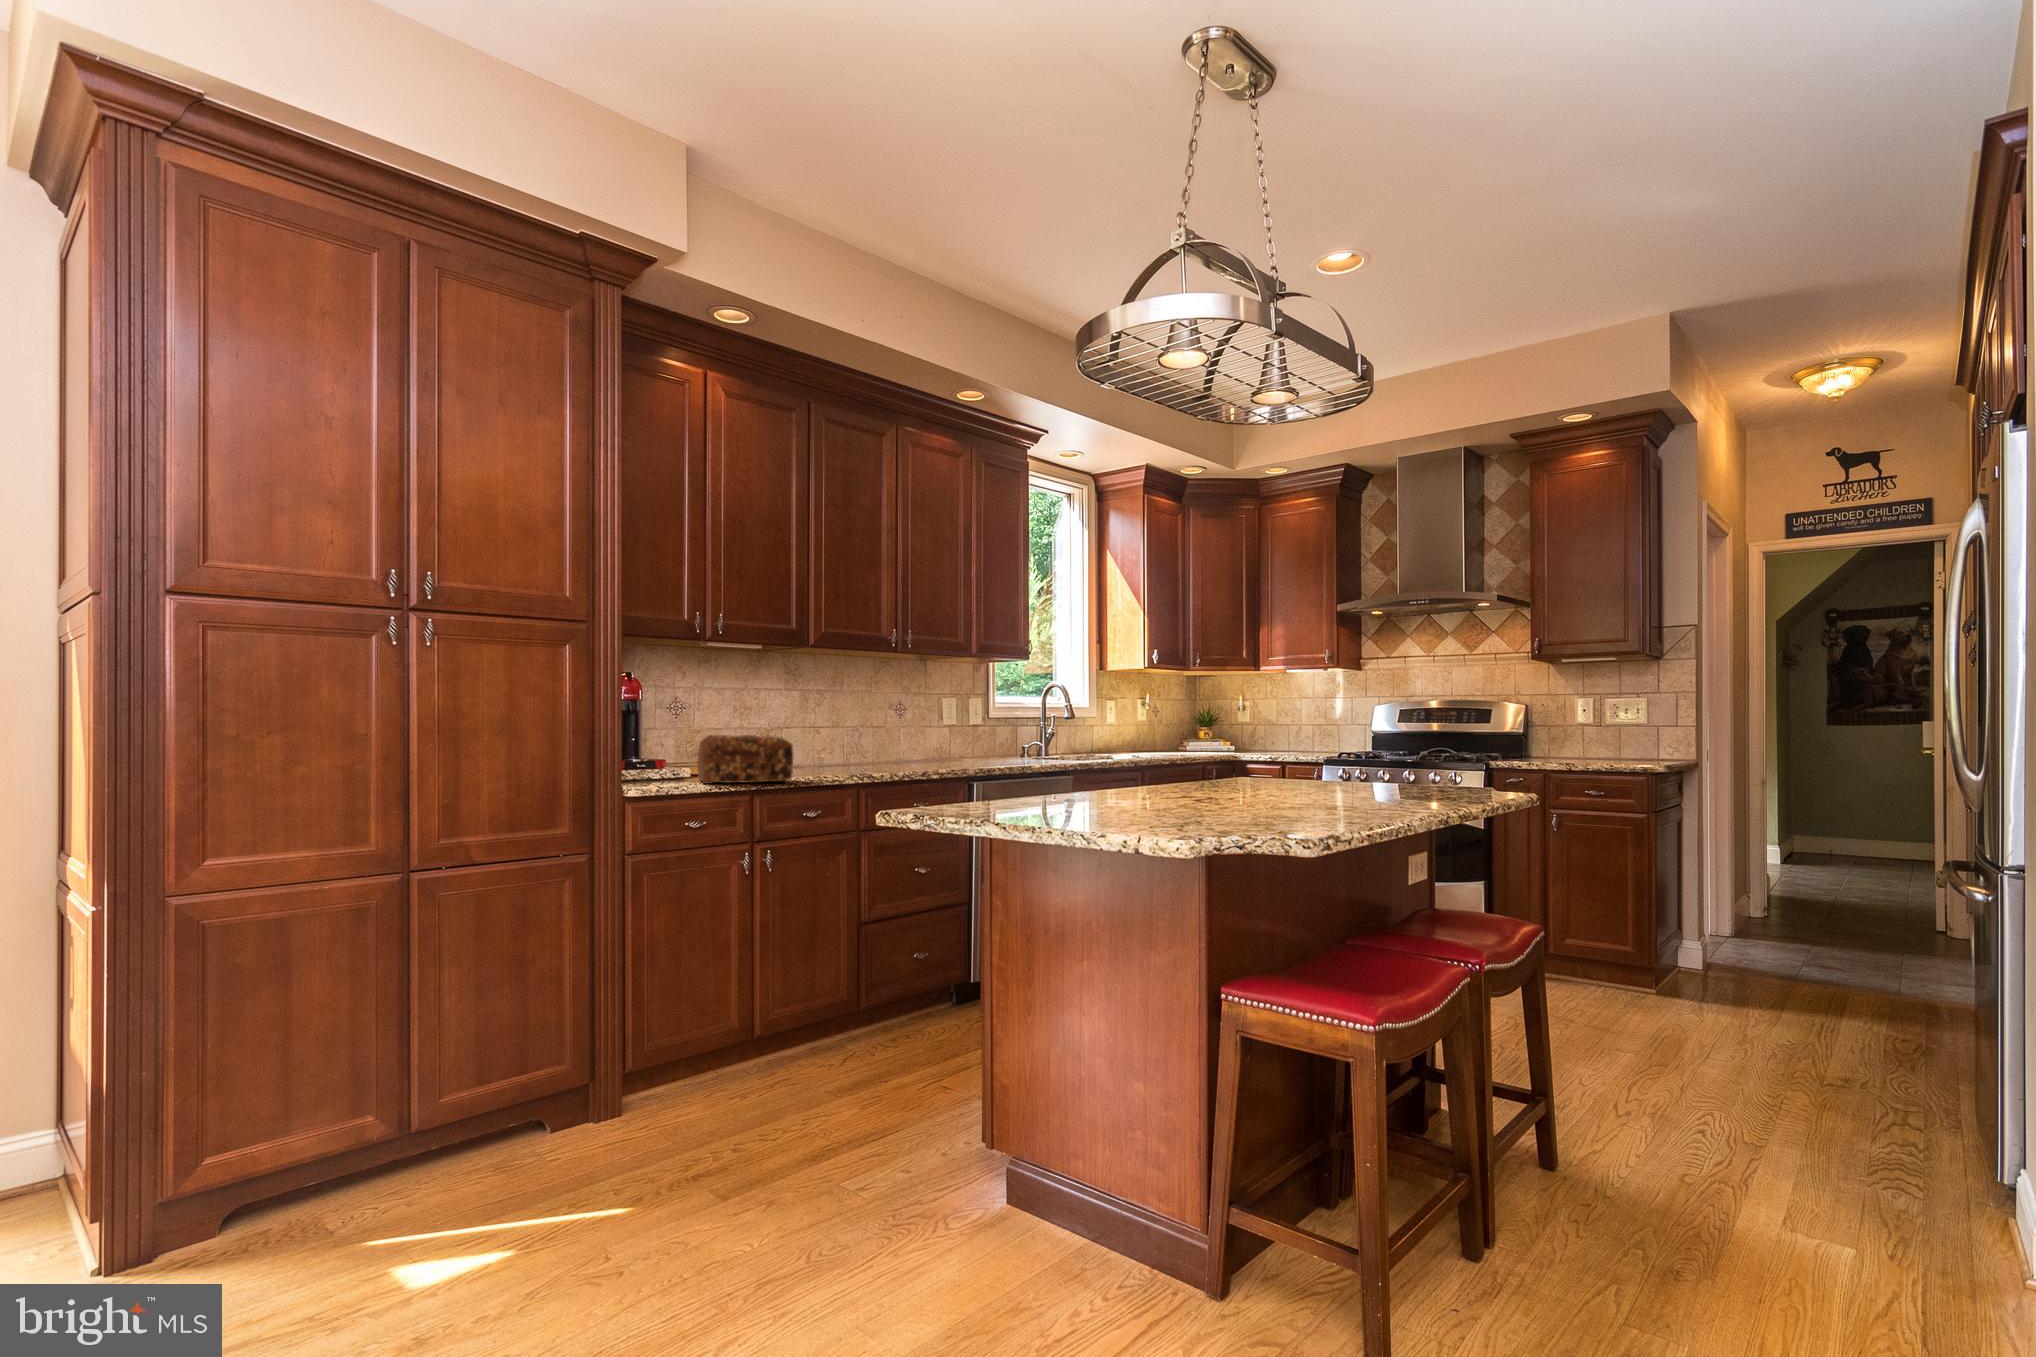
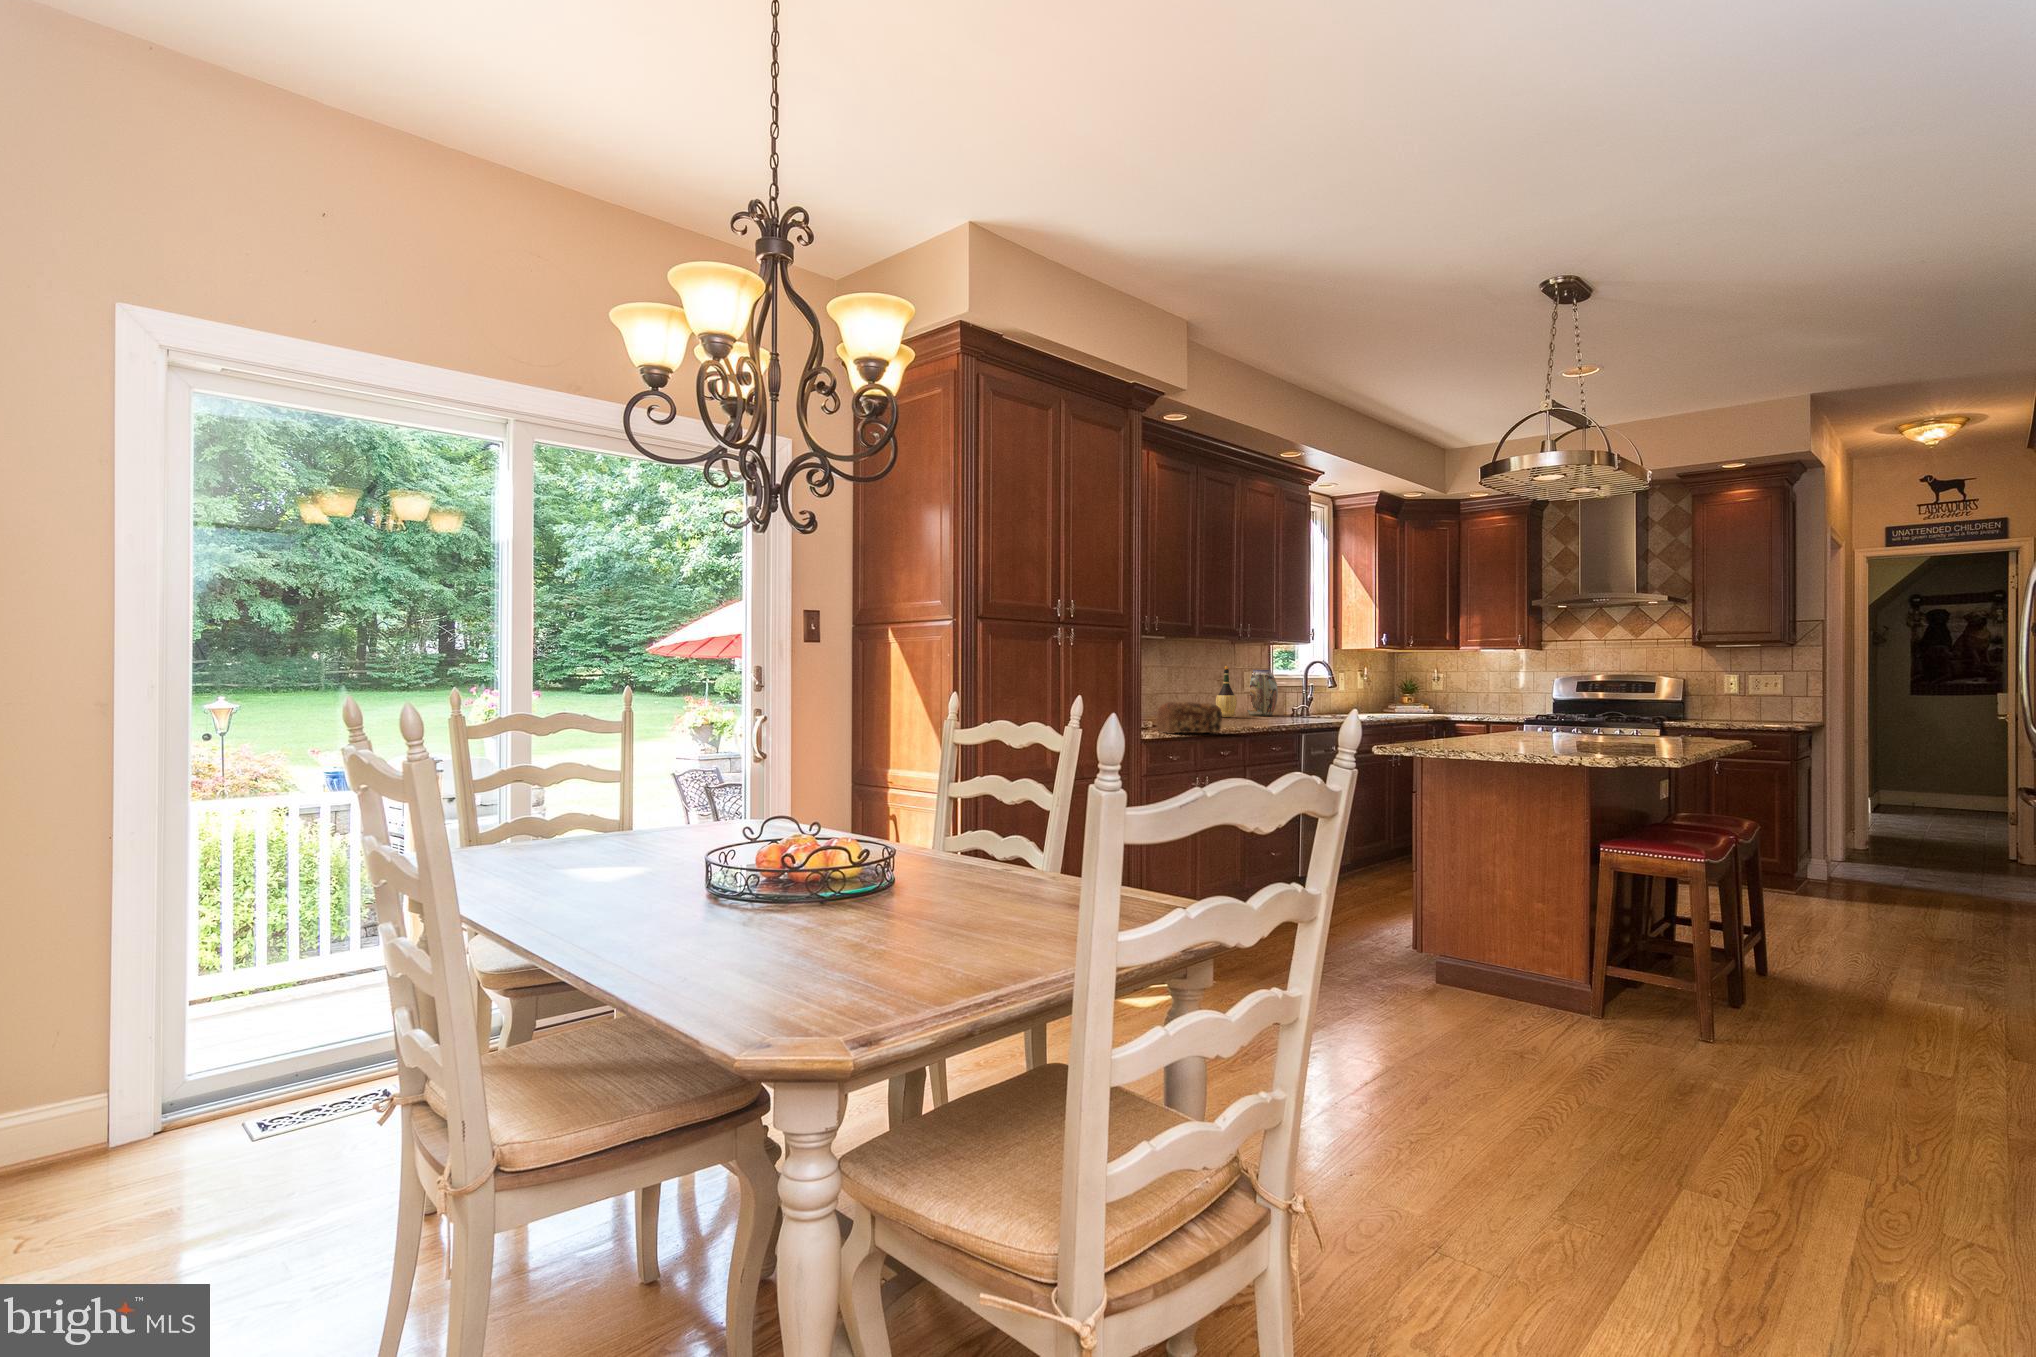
wine bottle: none [893,687,921,756] -> present [1216,666,1237,717]
vase: none [949,692,993,754] -> present [1247,670,1278,716]

